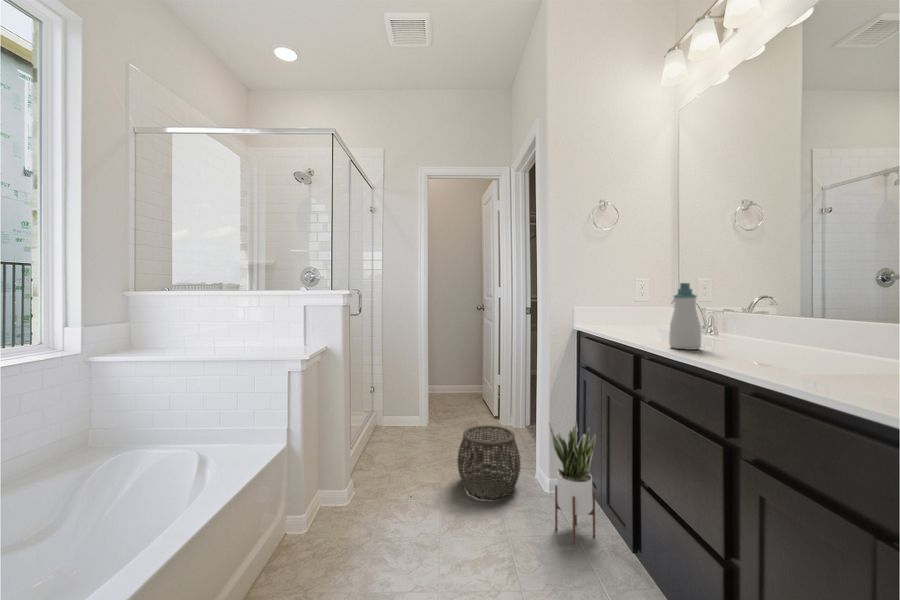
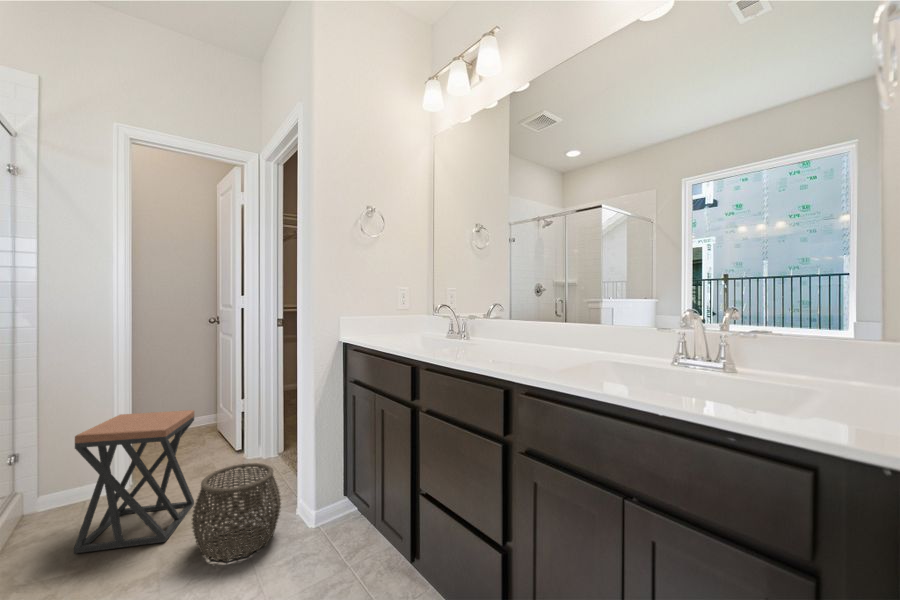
soap bottle: present [669,283,701,350] -> none [443,294,468,355]
stool: none [393,374,462,471] -> present [74,410,194,553]
potted plant: present [549,421,596,544] -> none [321,440,370,576]

